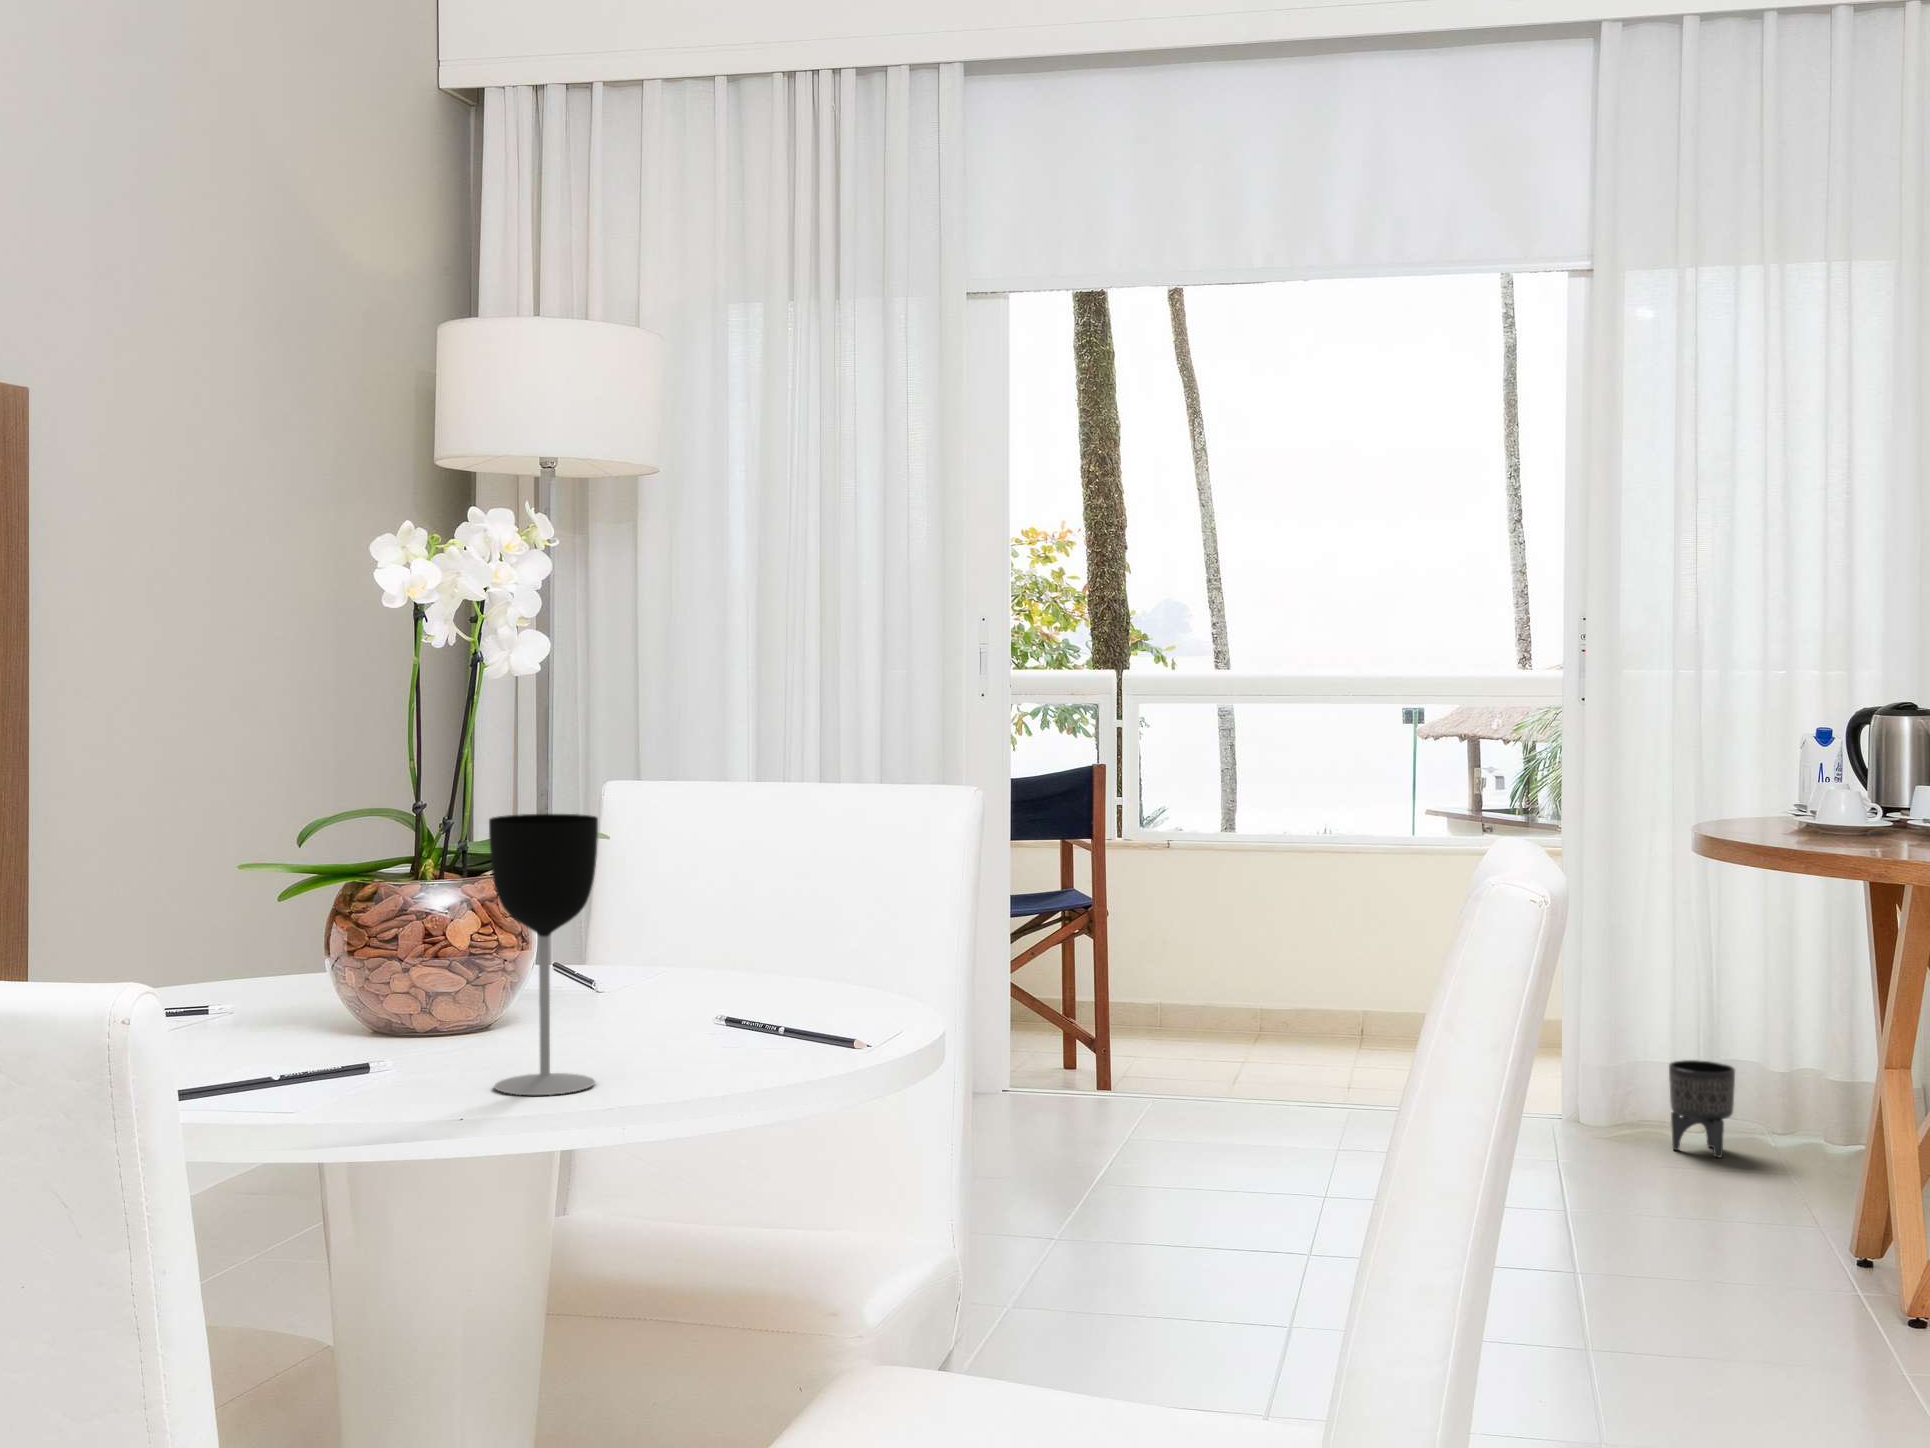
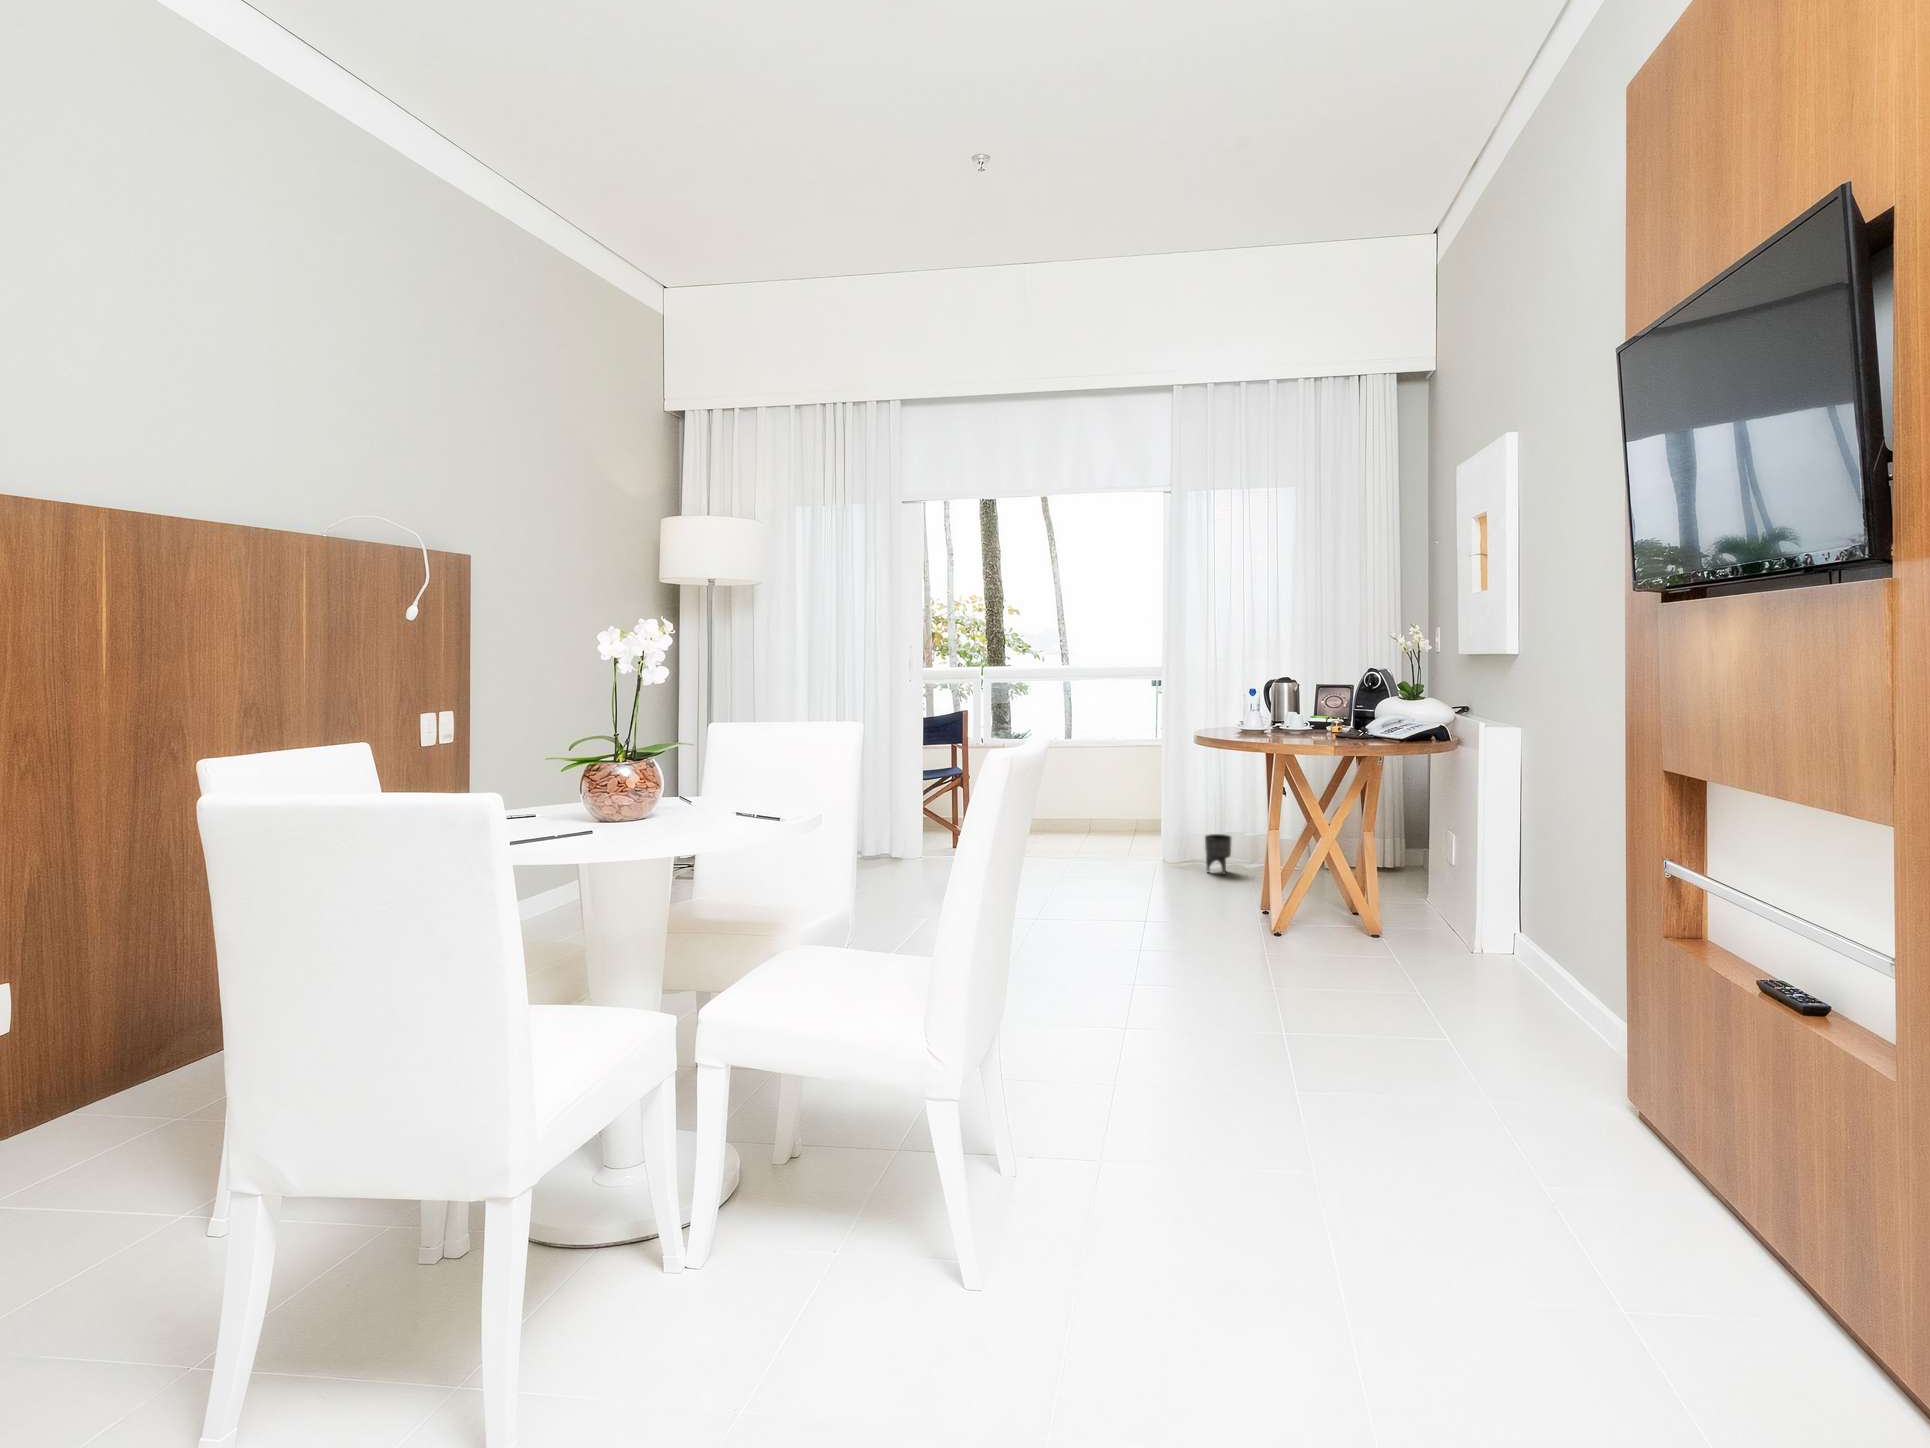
wine glass: present [489,814,598,1095] -> none [632,737,674,836]

